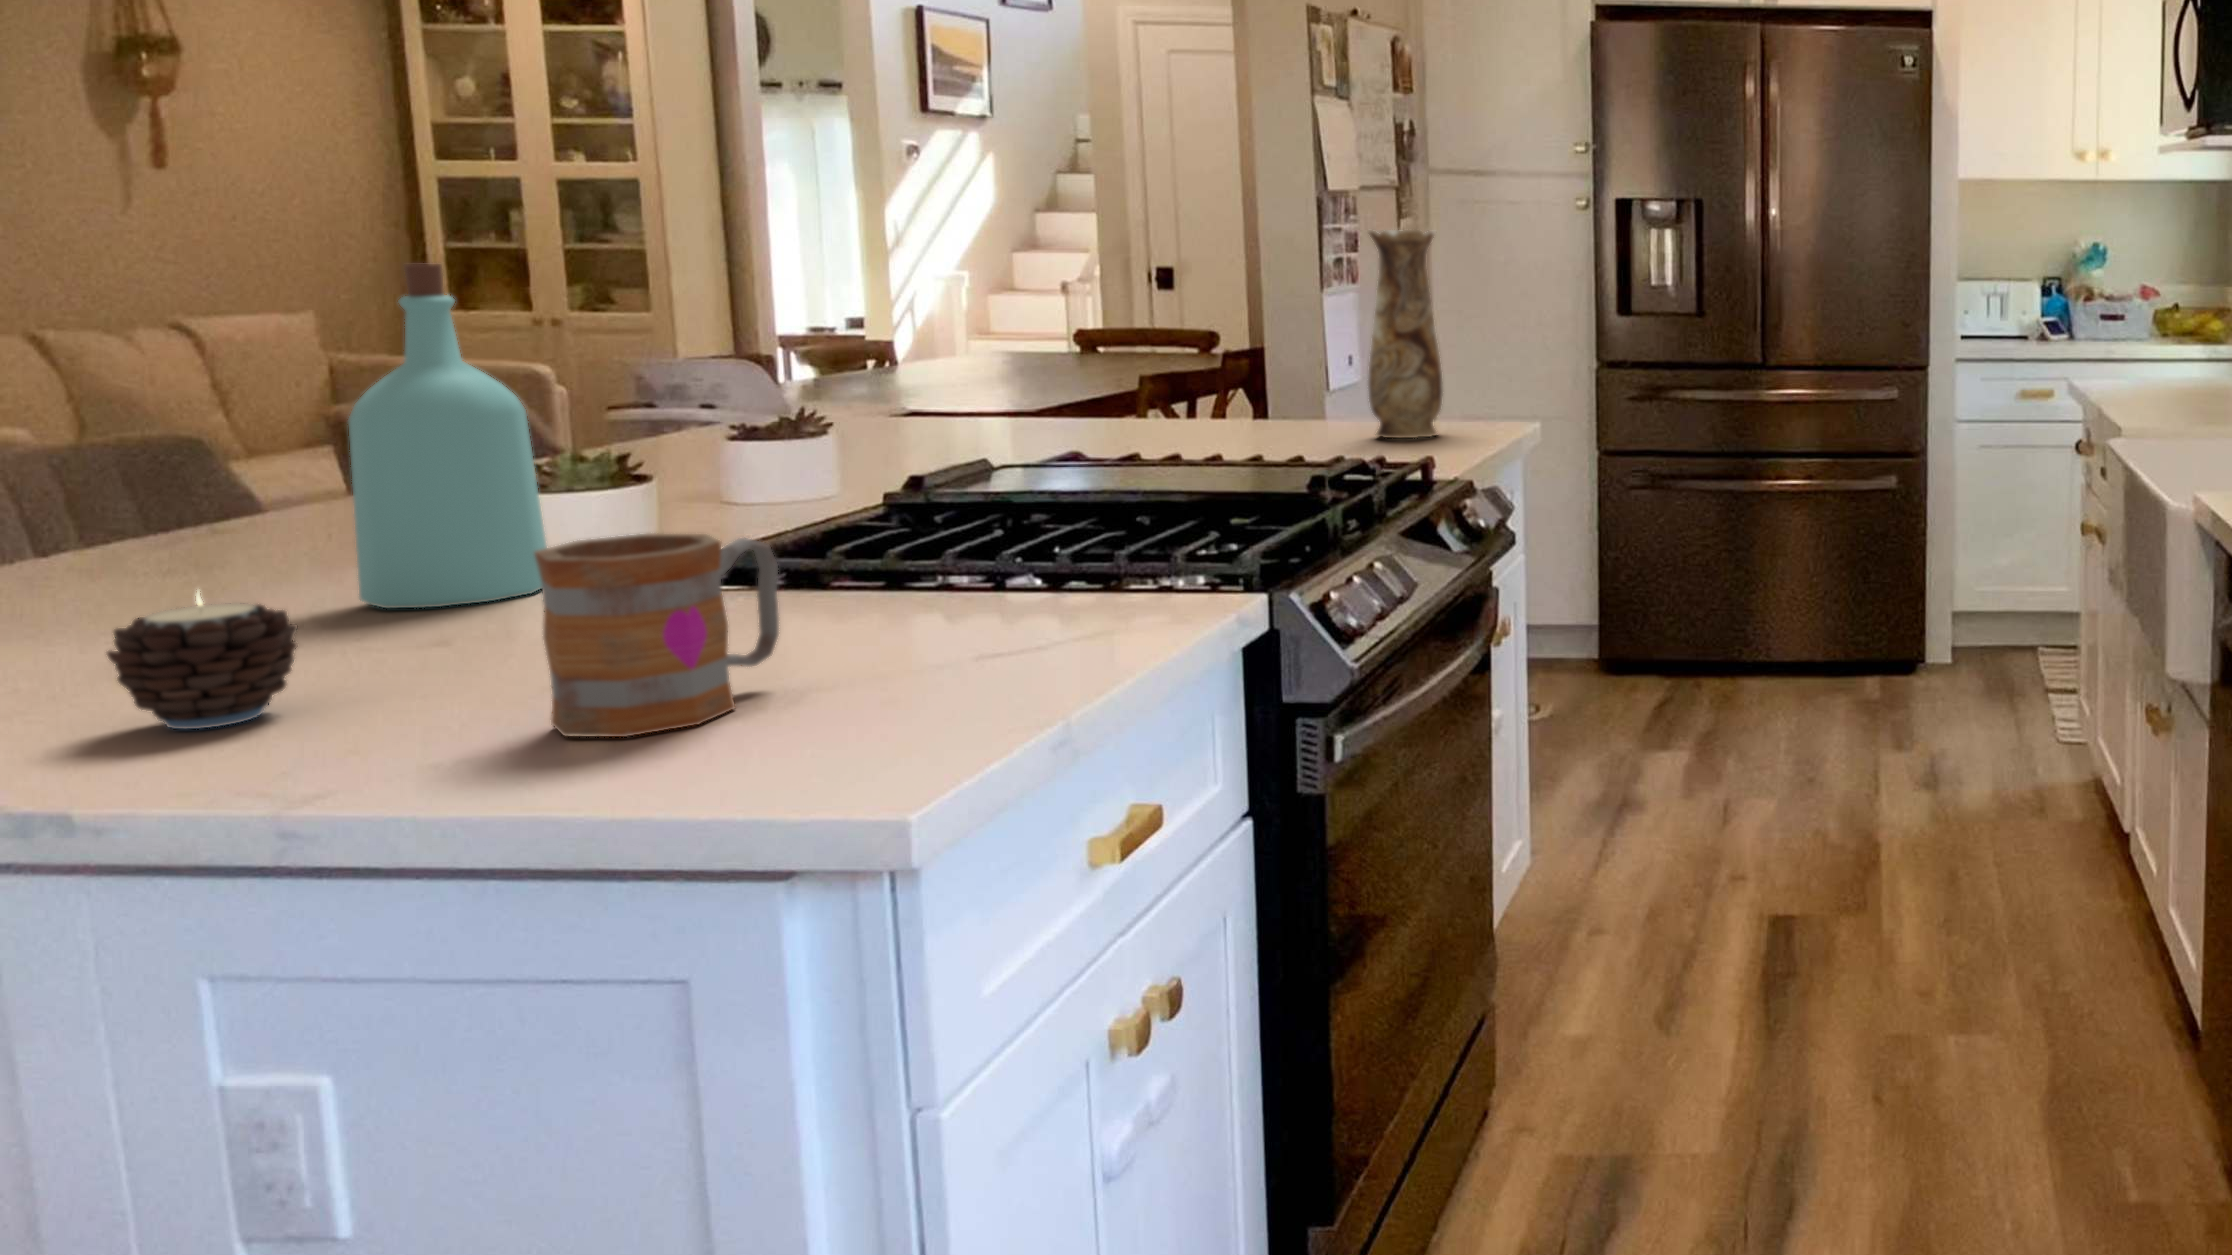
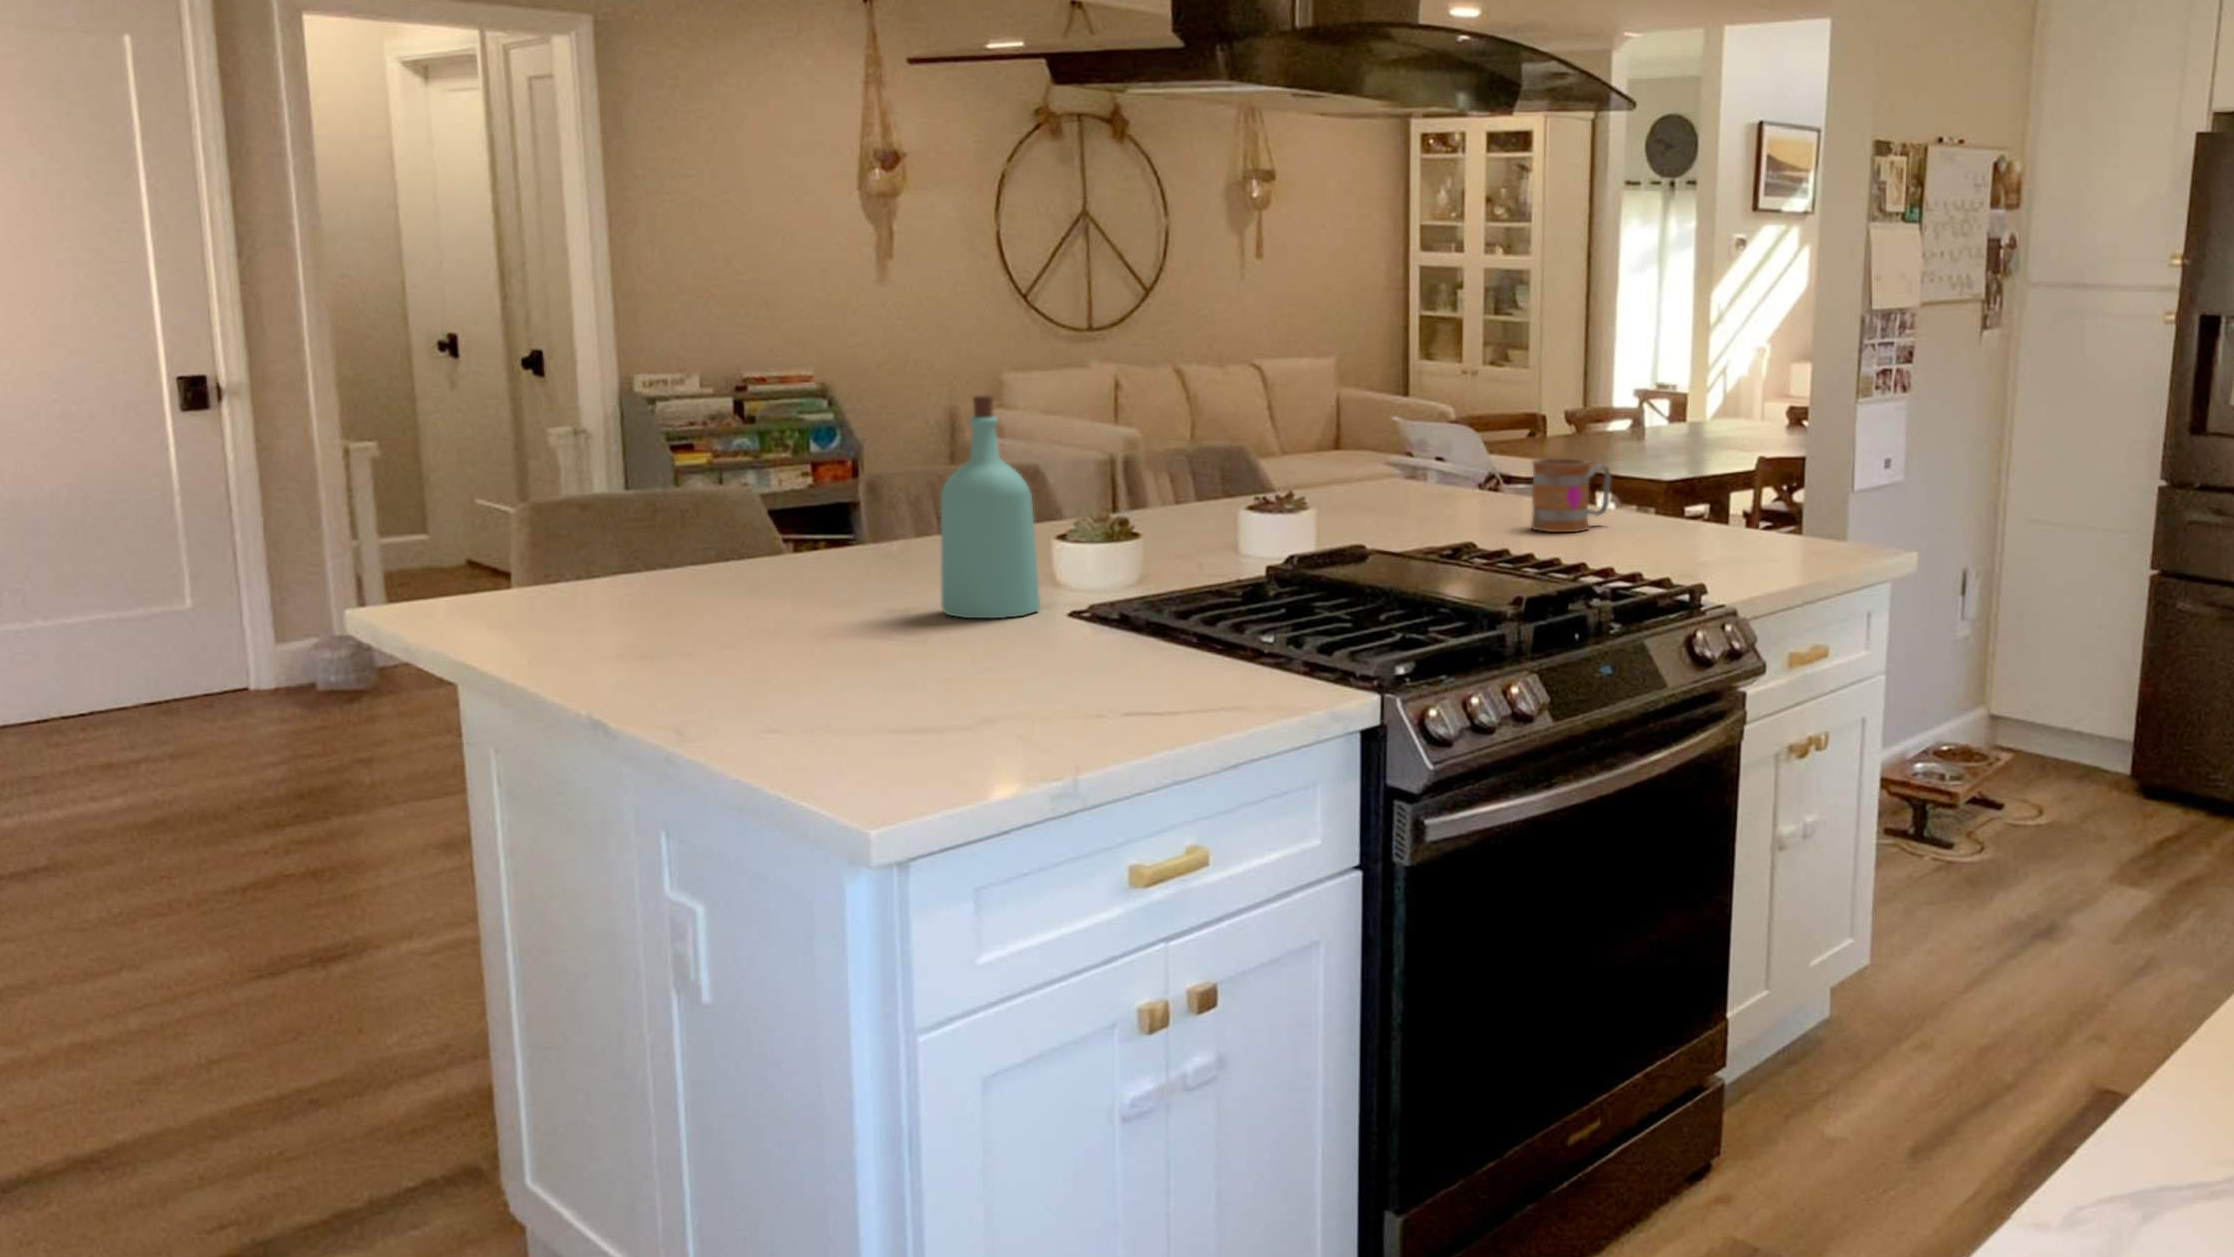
vase: present [1368,230,1443,438] -> none [1721,370,1792,560]
mug: present [534,533,779,737] -> present [1531,458,1611,532]
candle: present [107,592,297,729] -> none [718,600,812,682]

